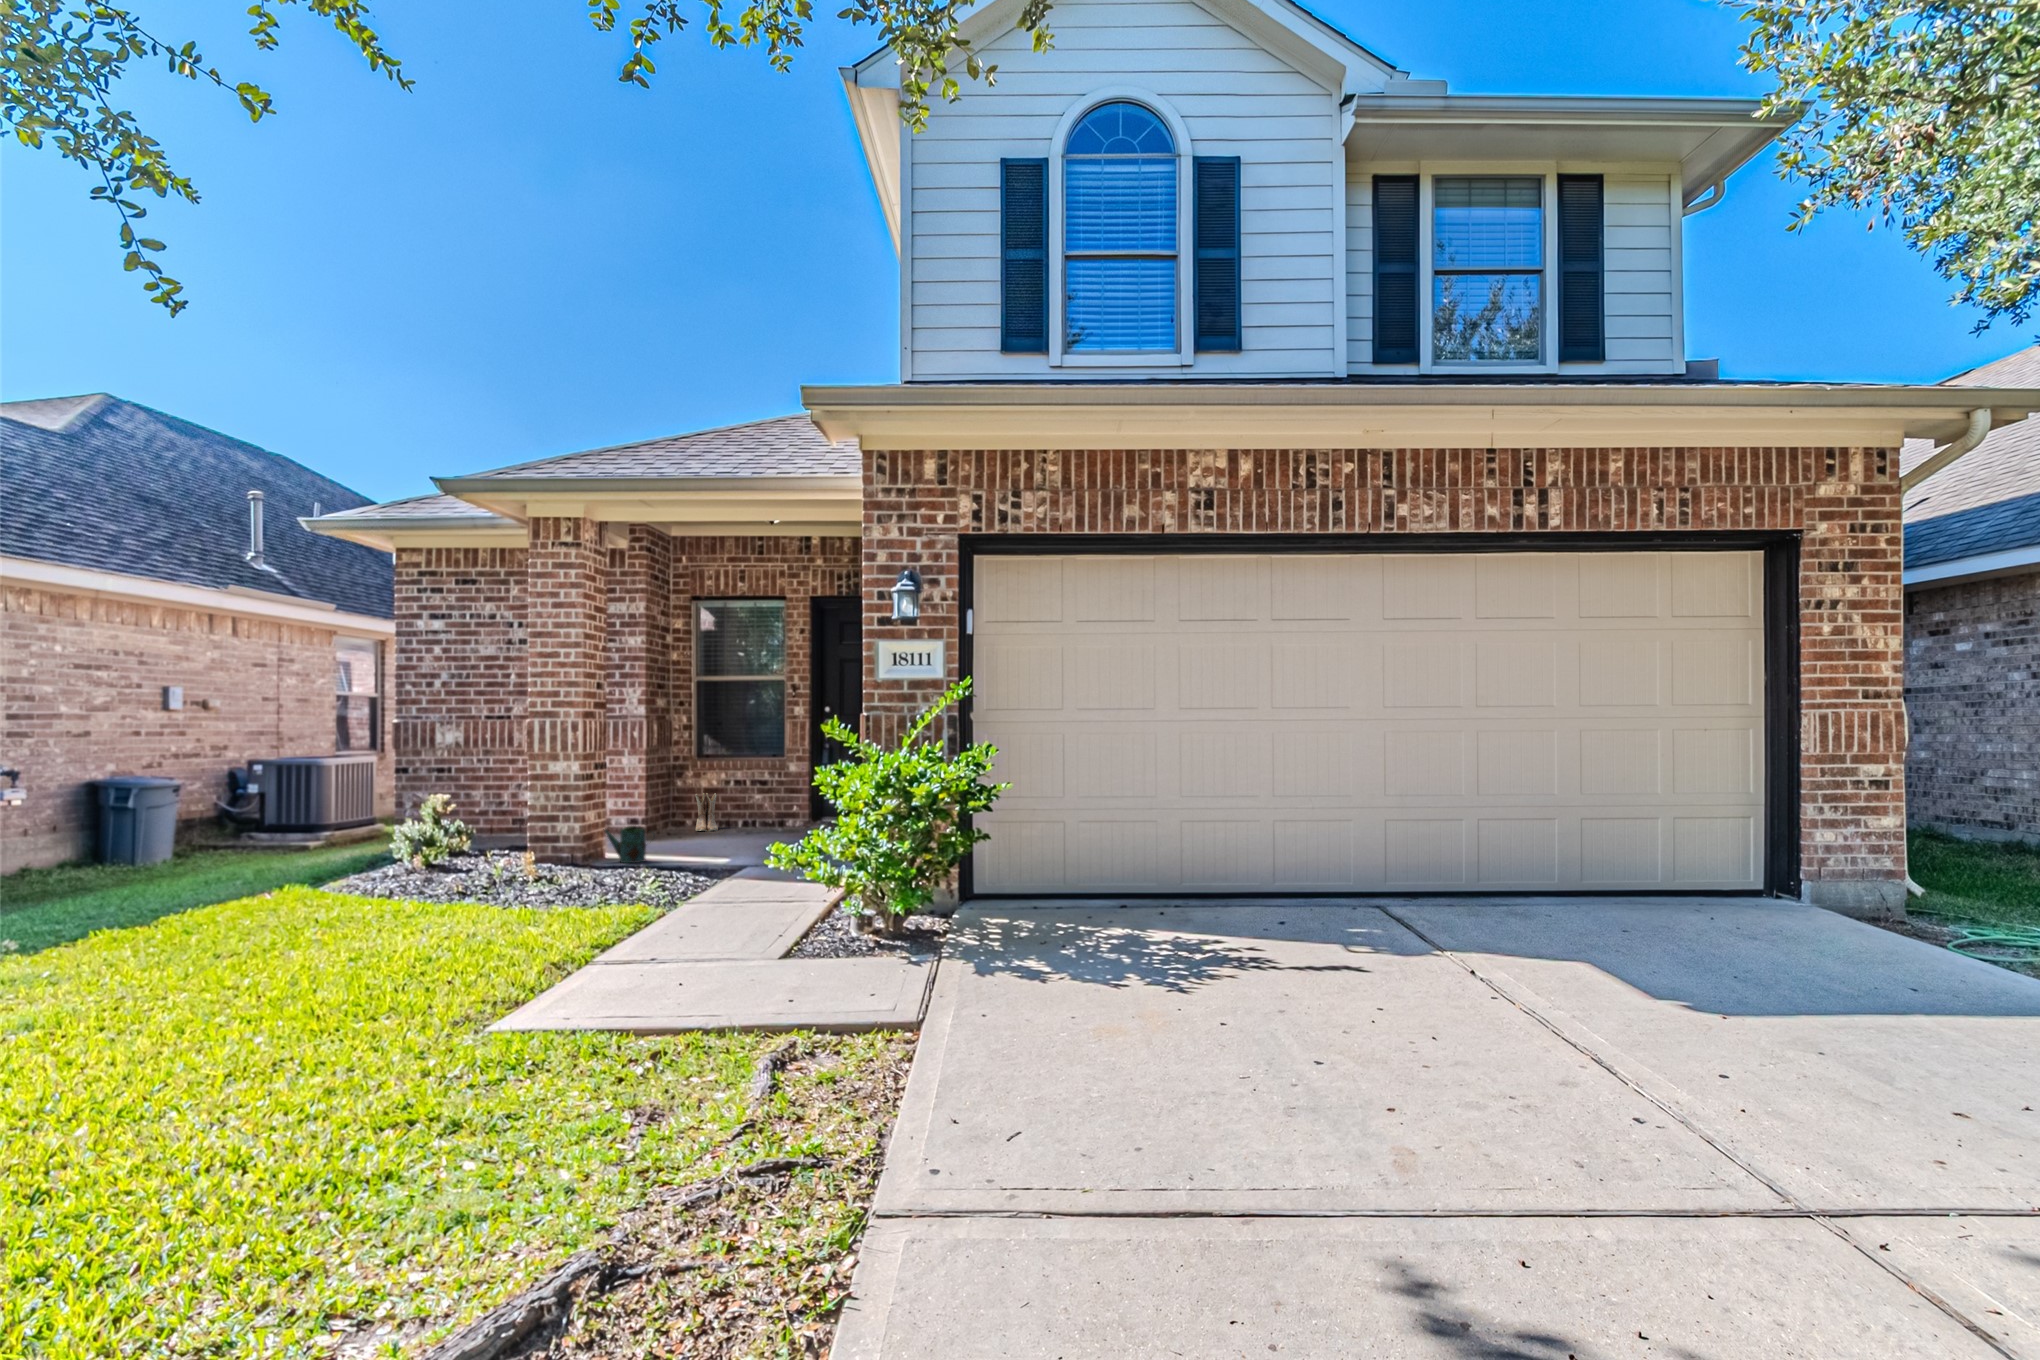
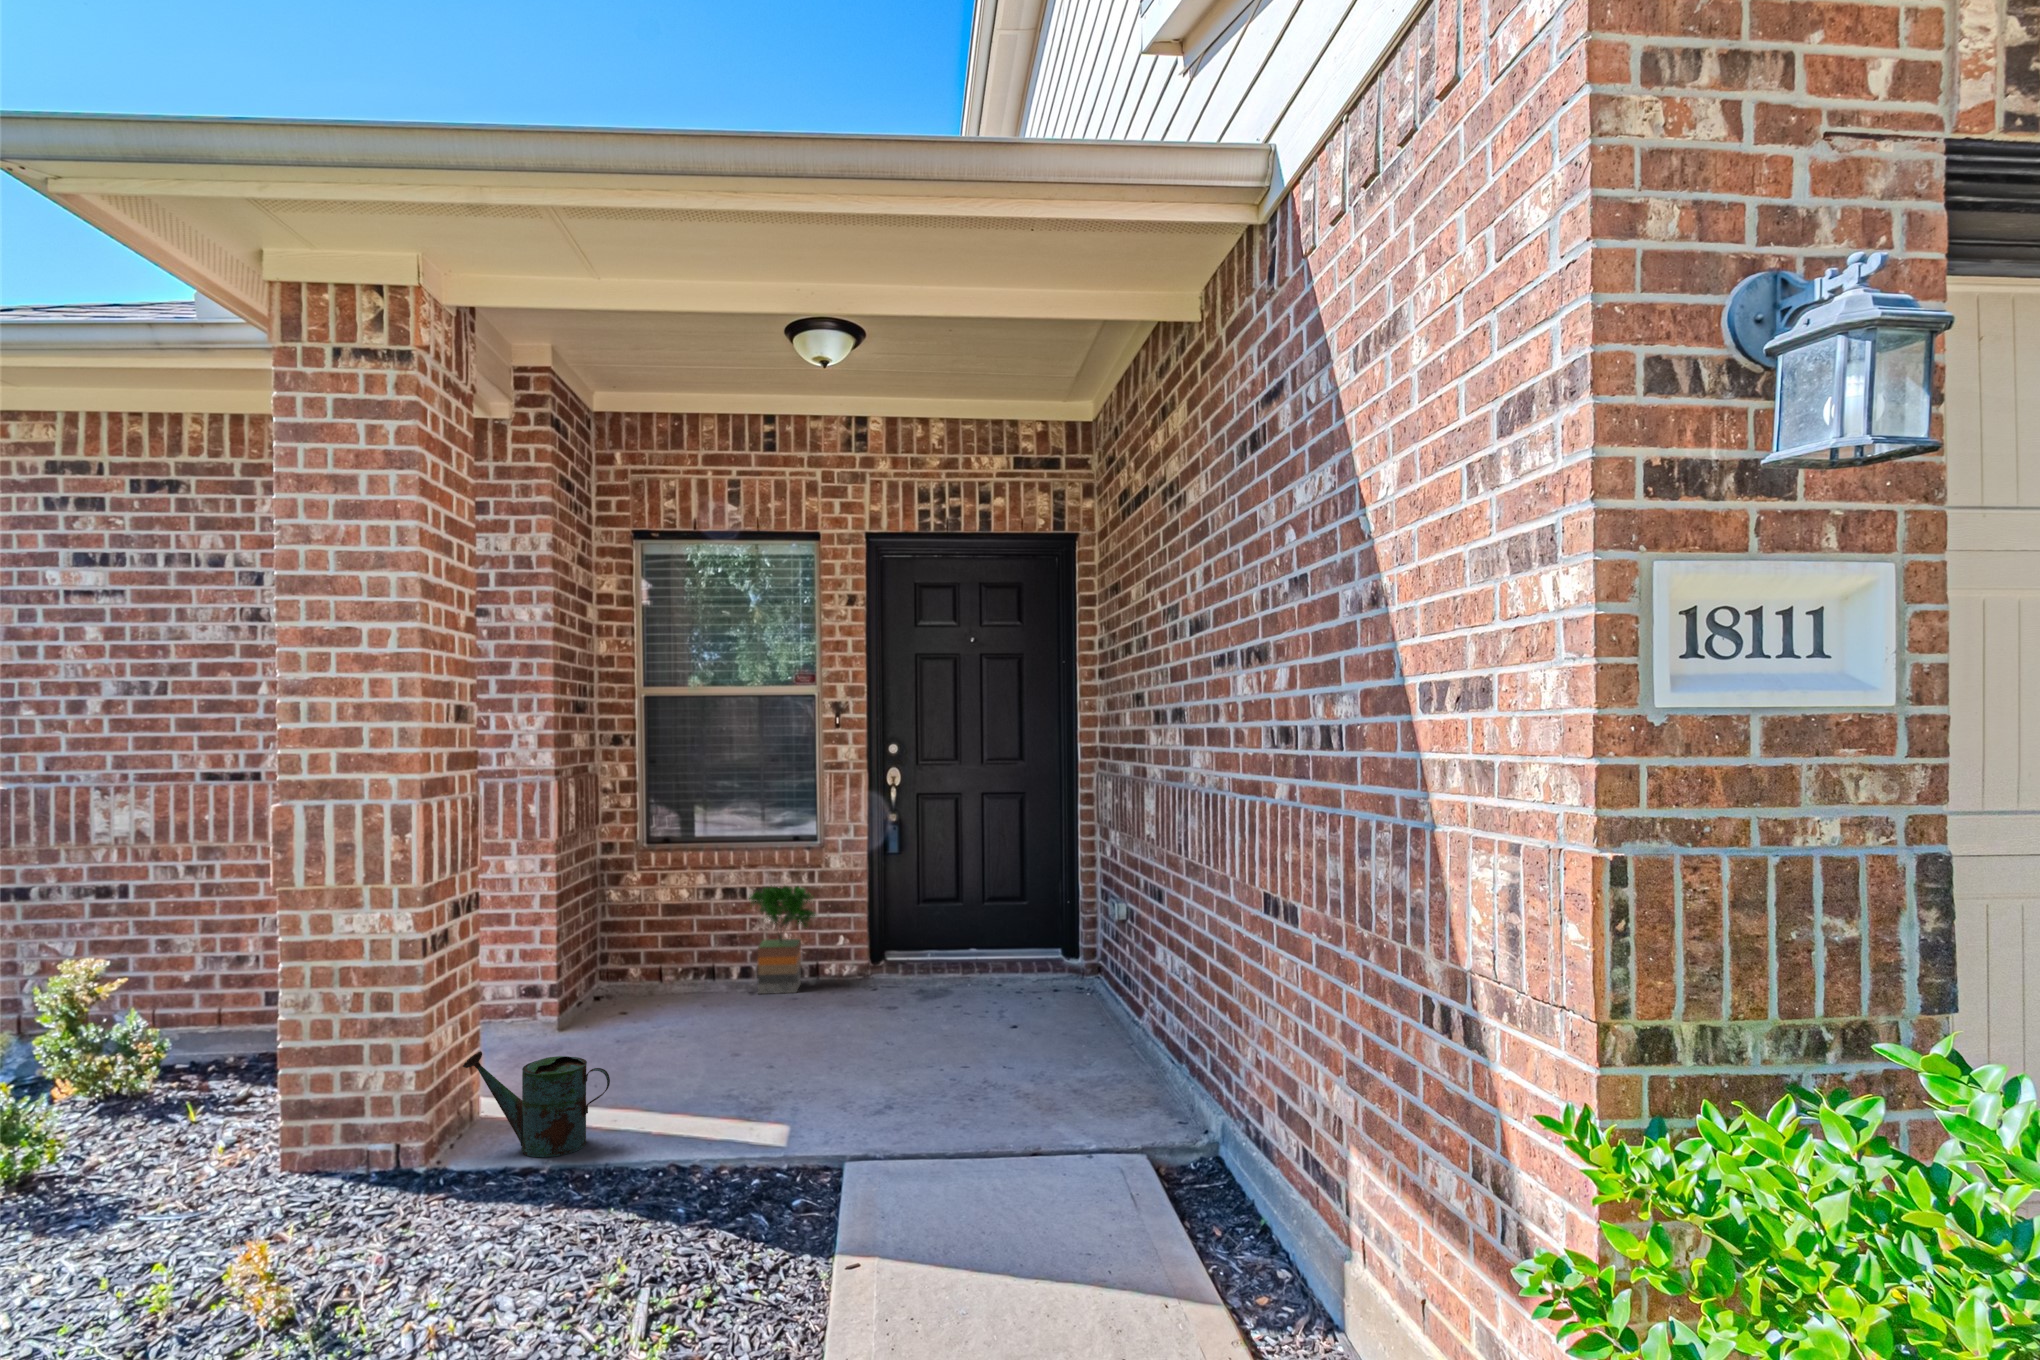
potted tree: none [742,778,777,831] -> present [749,886,815,994]
boots: present [695,793,718,831] -> none [650,916,698,998]

